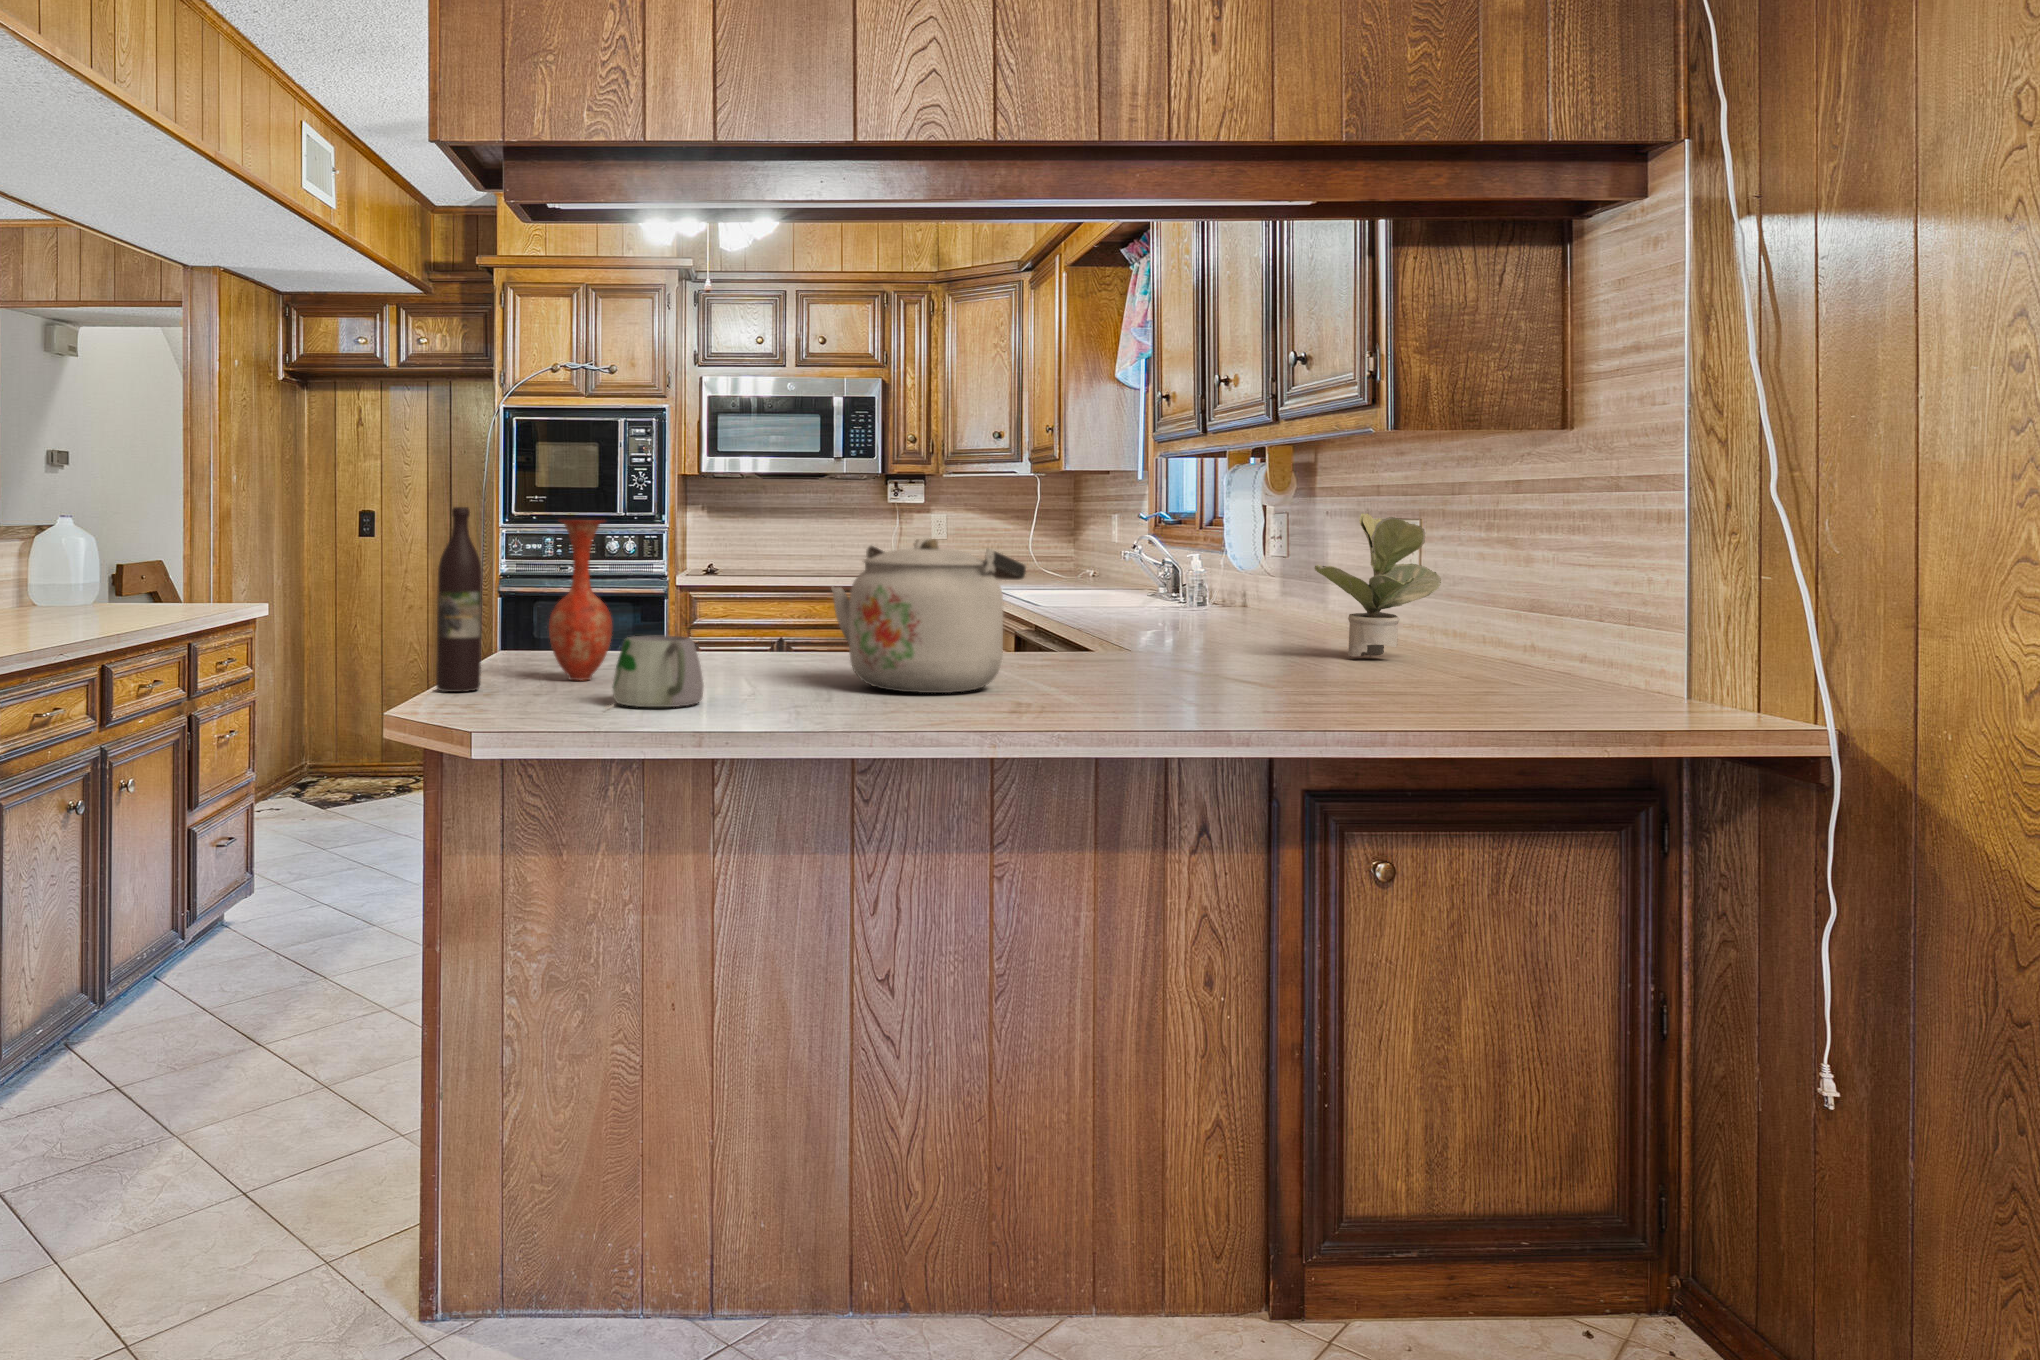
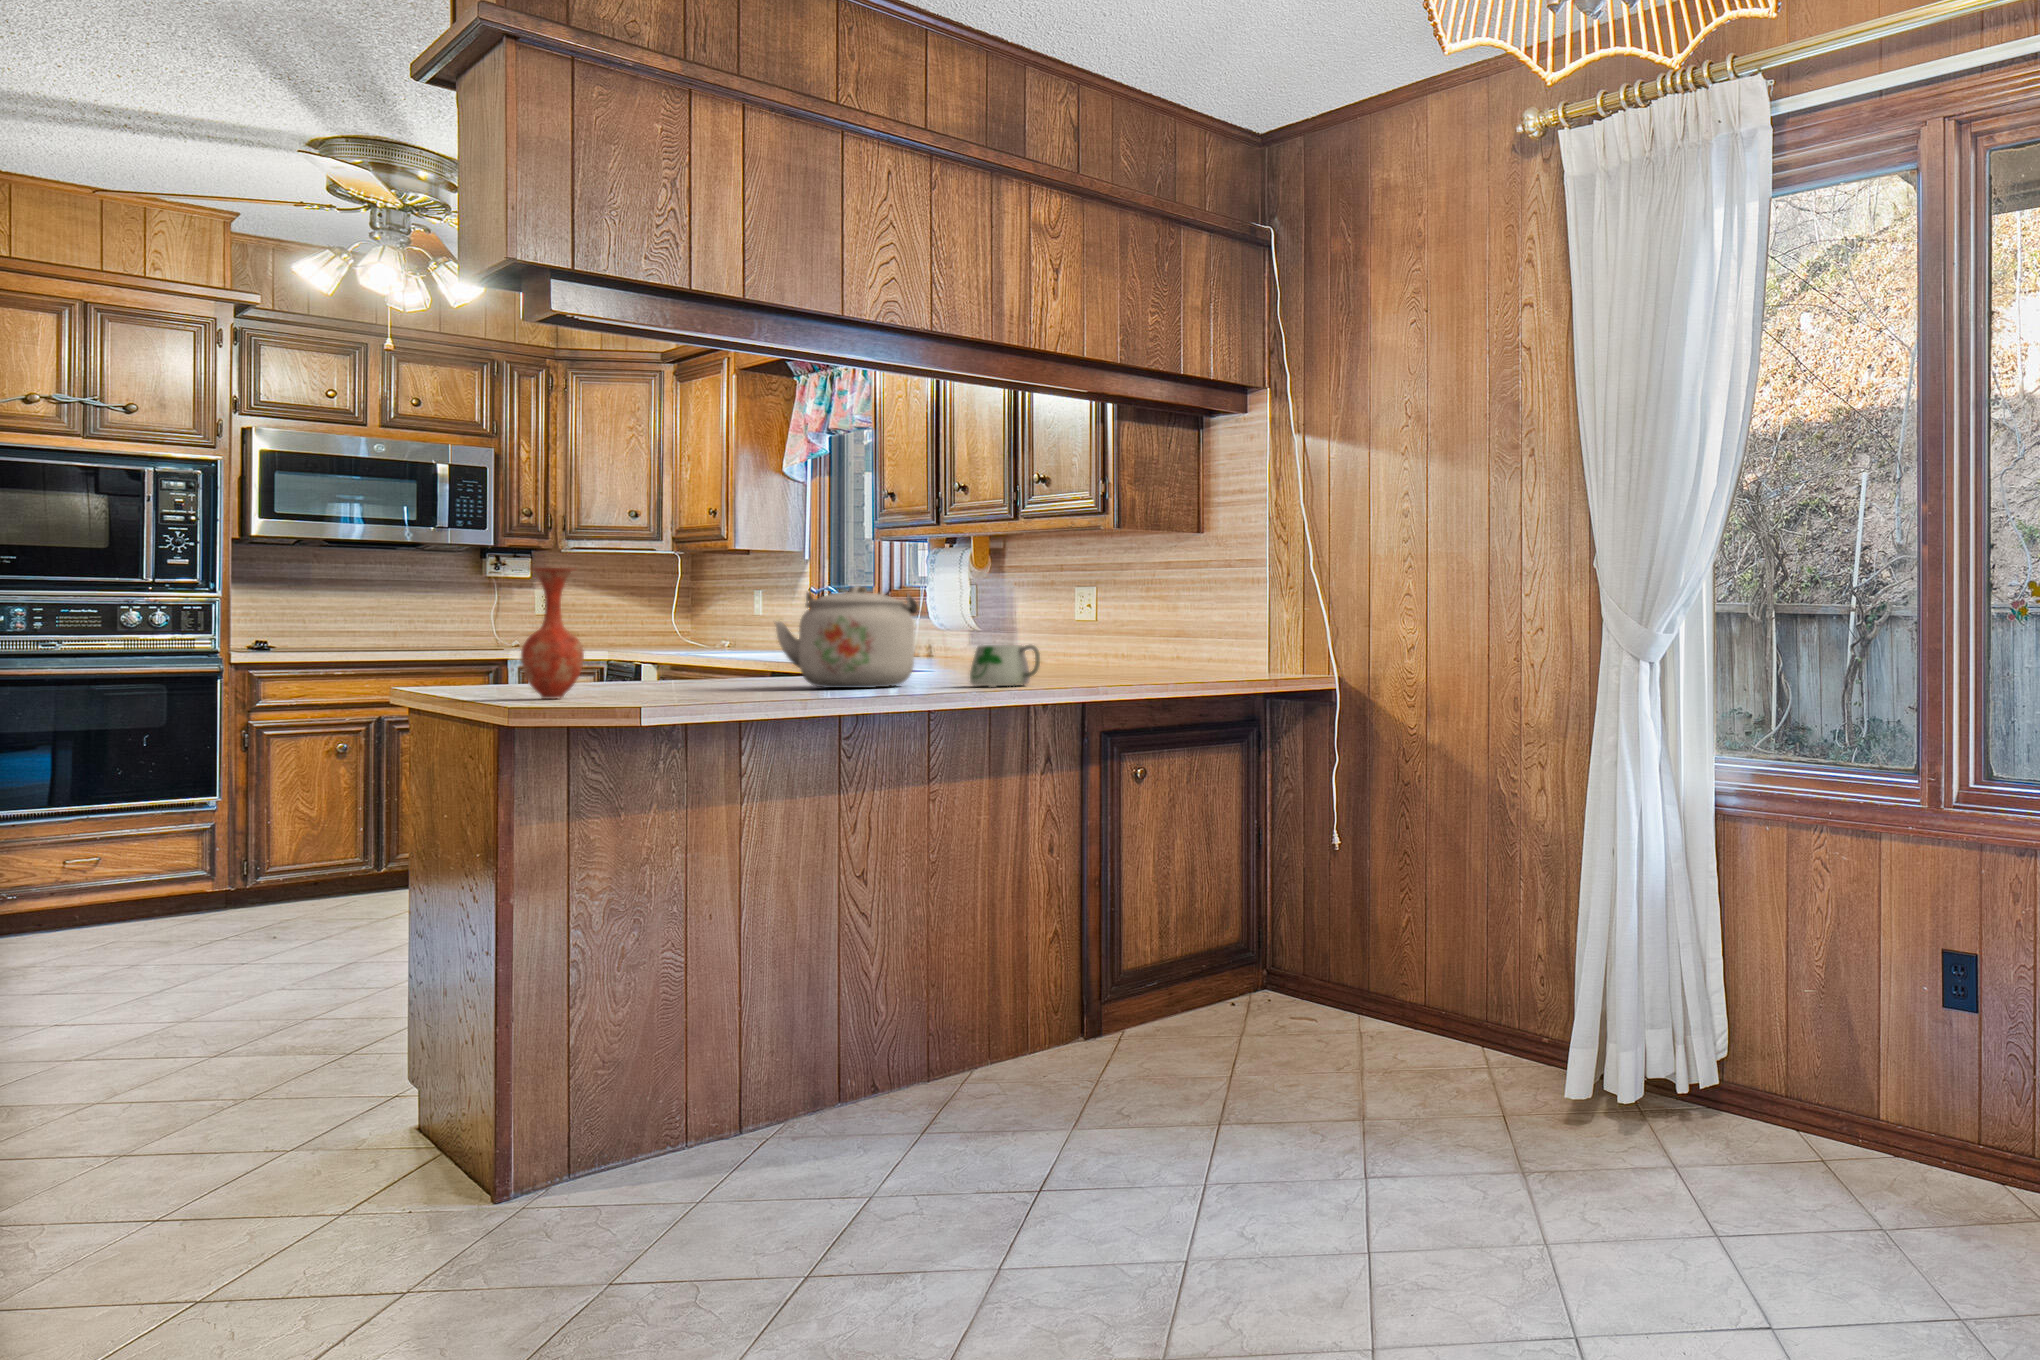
wine bottle: present [436,507,482,692] -> none [454,553,498,706]
potted plant: present [1315,513,1441,657] -> none [1042,579,1115,670]
mug: present [606,635,704,709] -> present [970,645,1040,687]

